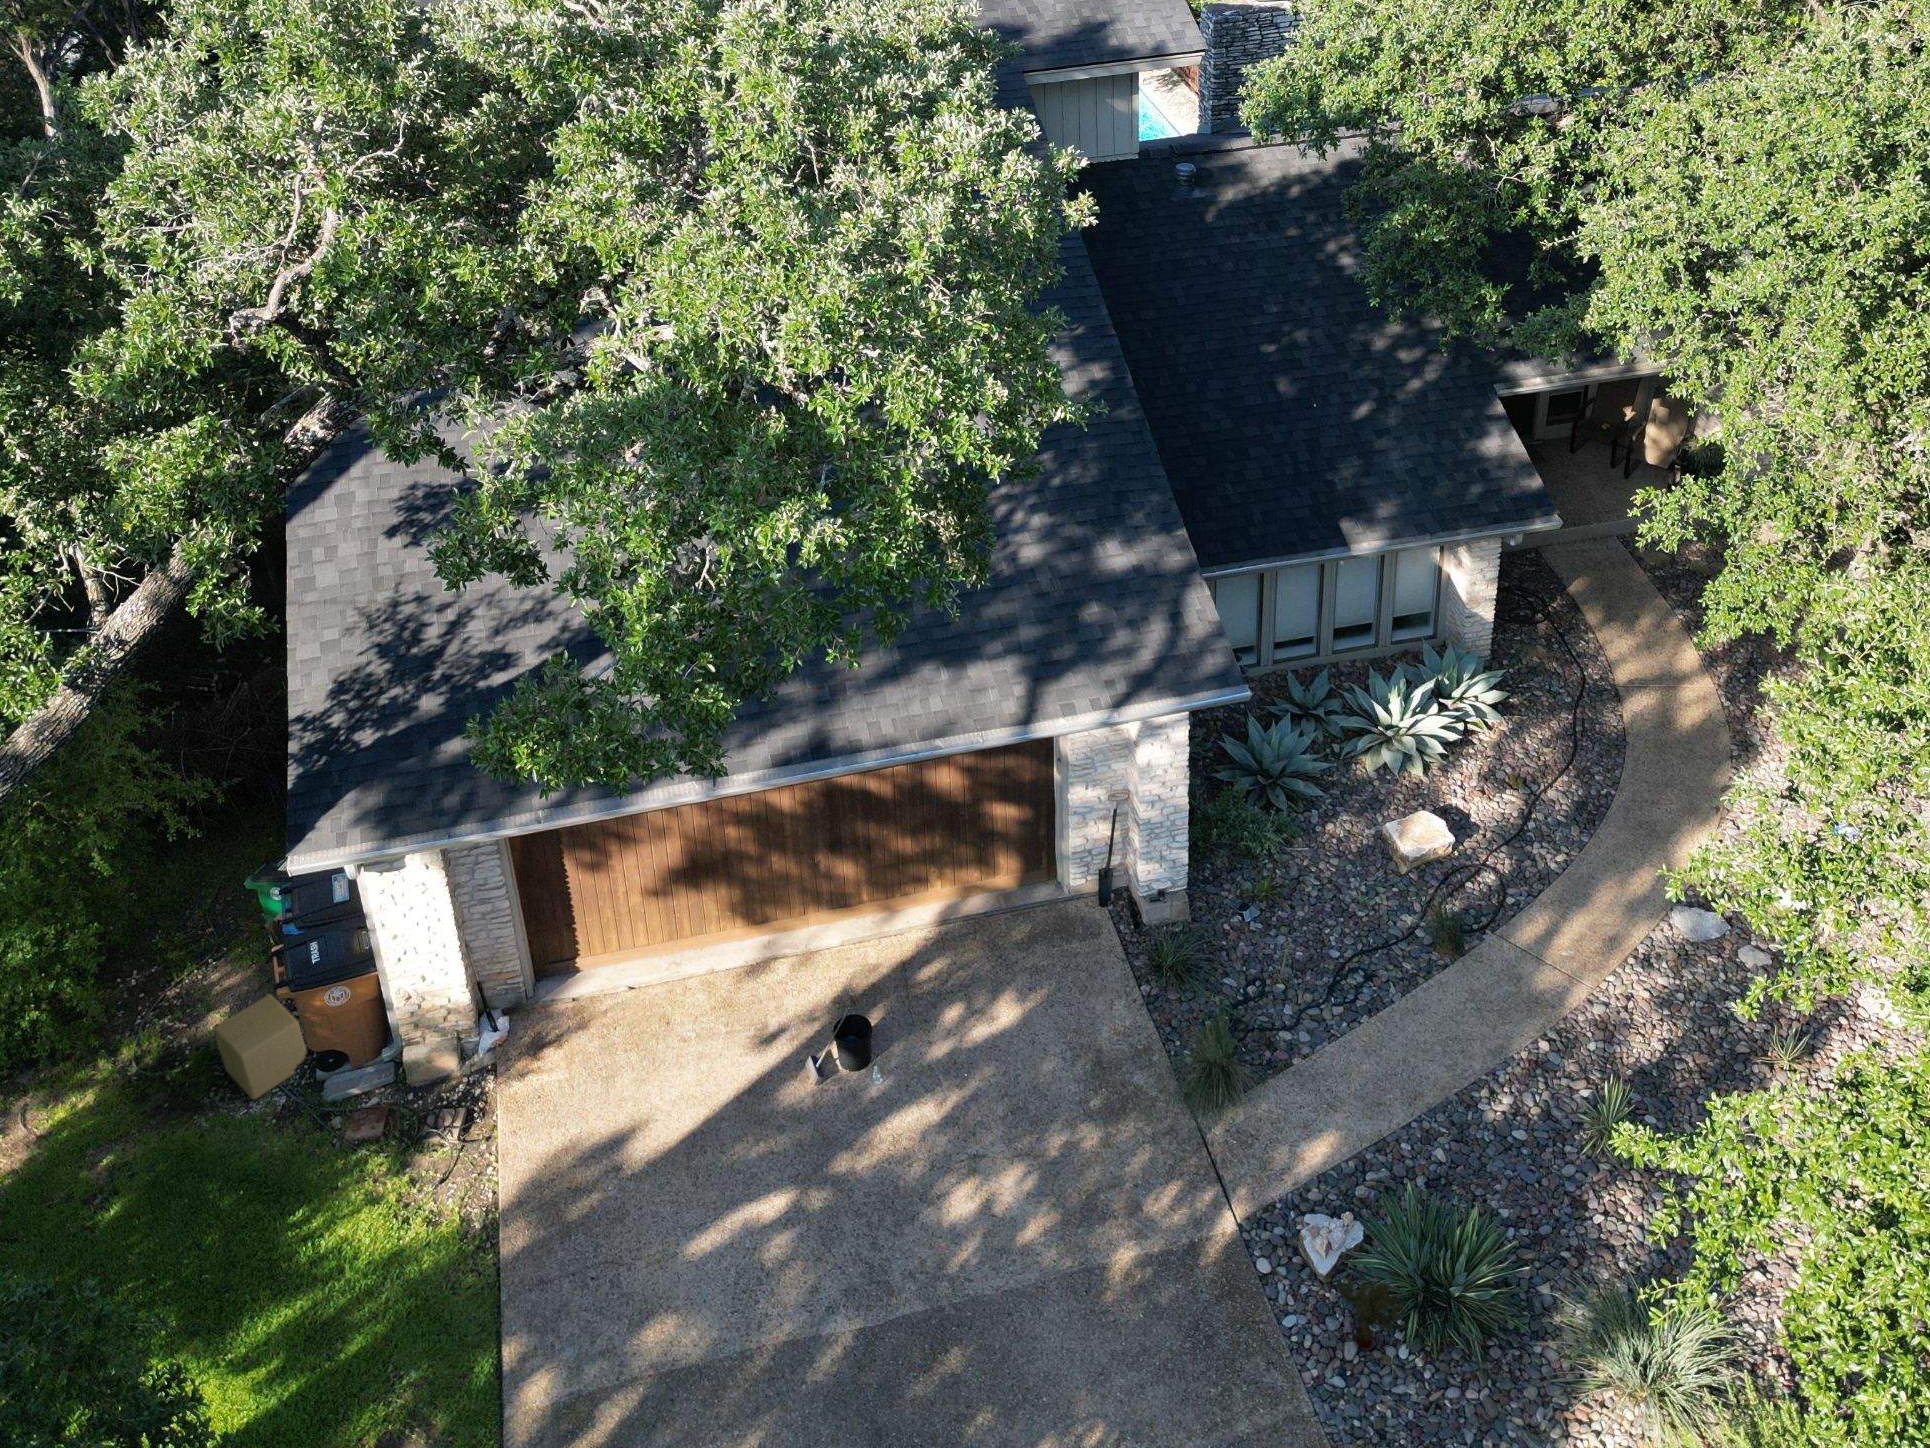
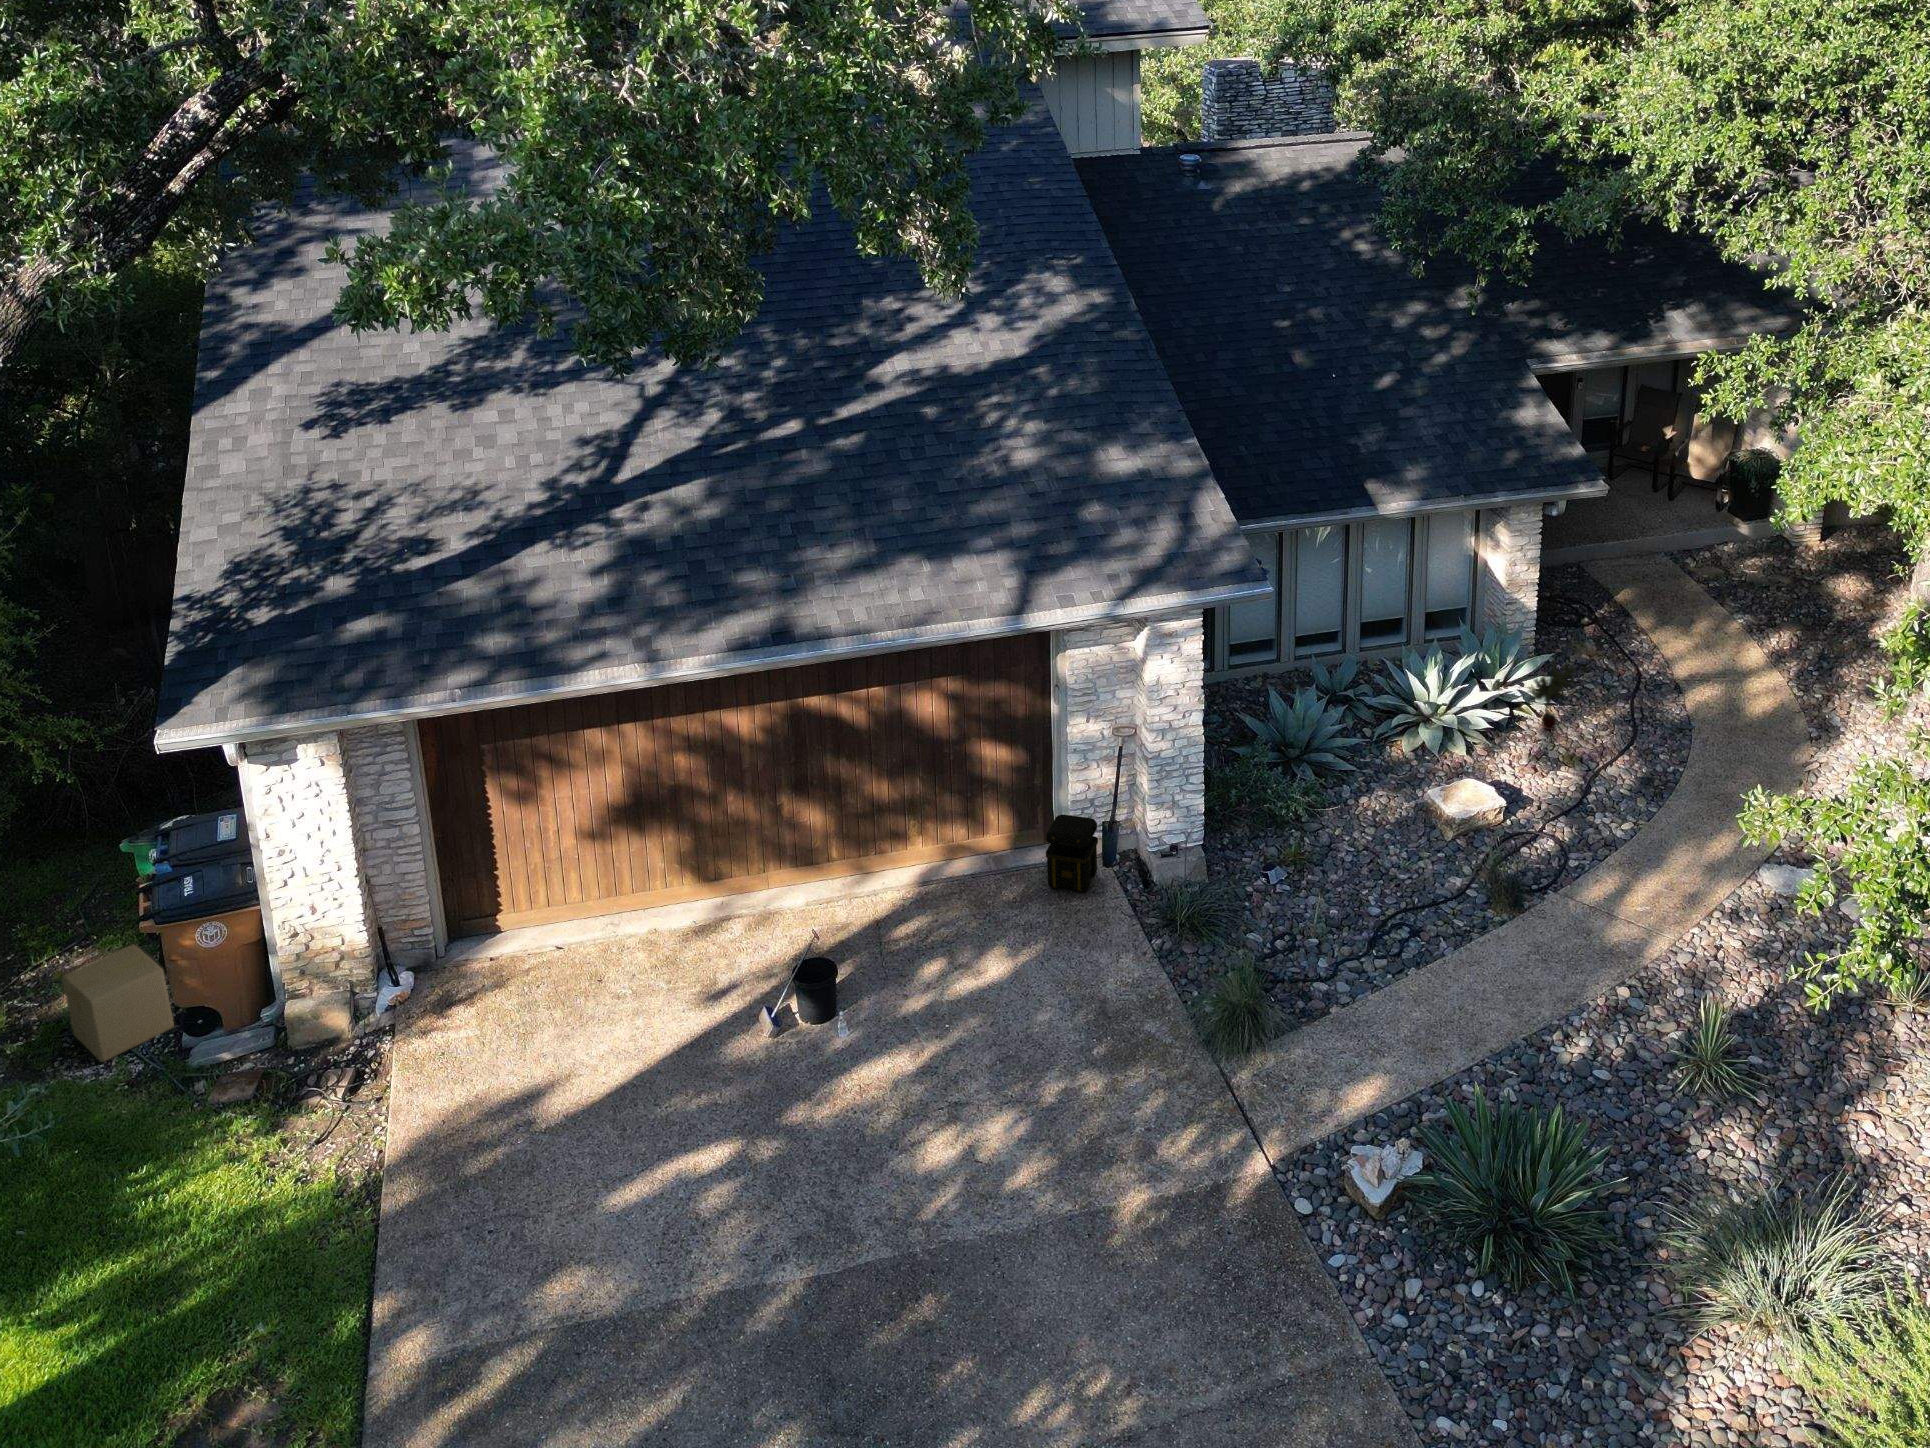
toolbox: none [1050,861,1095,929] -> present [1046,815,1098,892]
potted tree: present [1336,1278,1403,1350] -> present [1528,659,1575,730]

